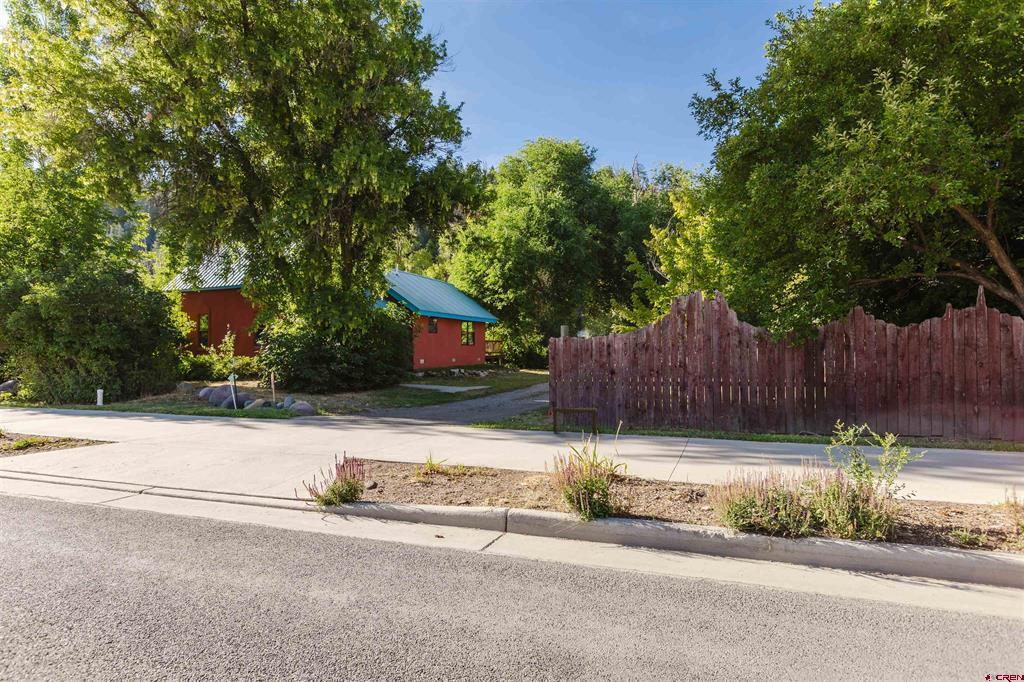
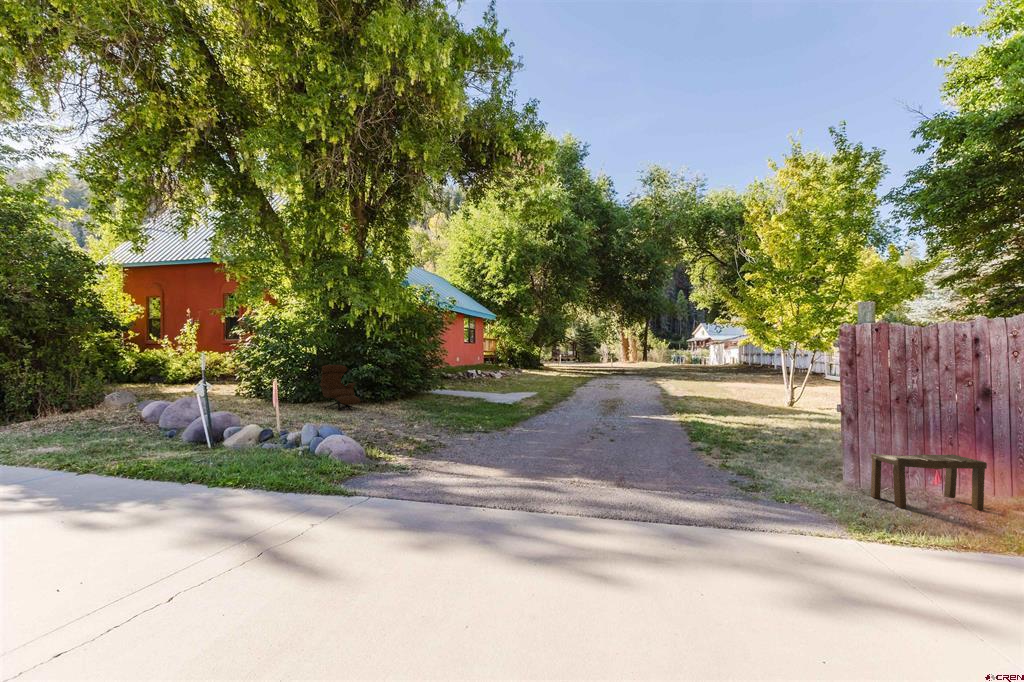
lounge chair: none [311,365,338,397] -> present [319,365,360,411]

